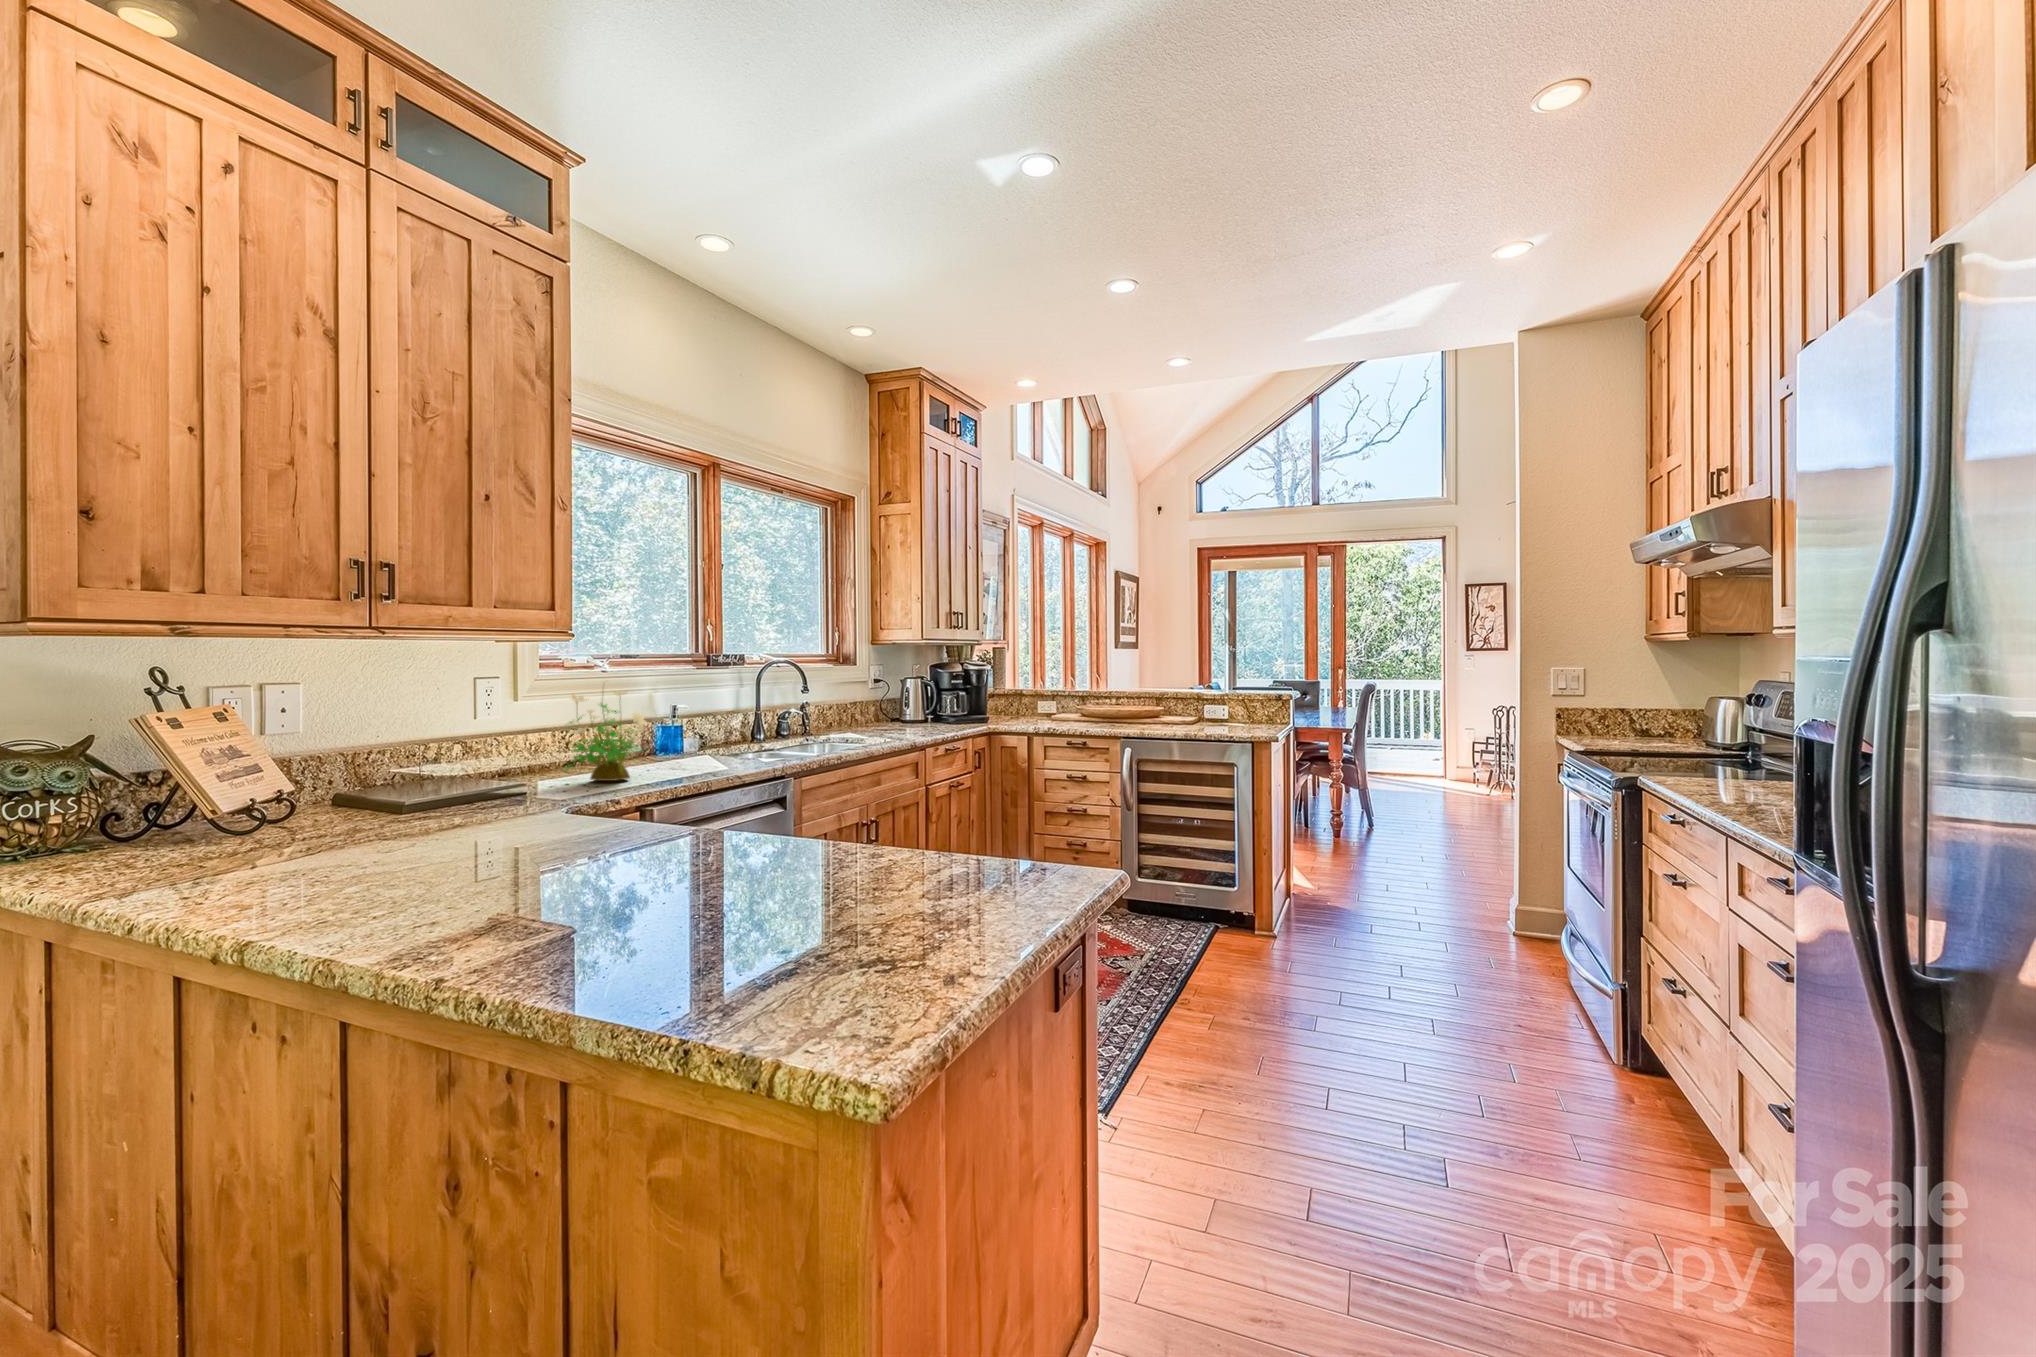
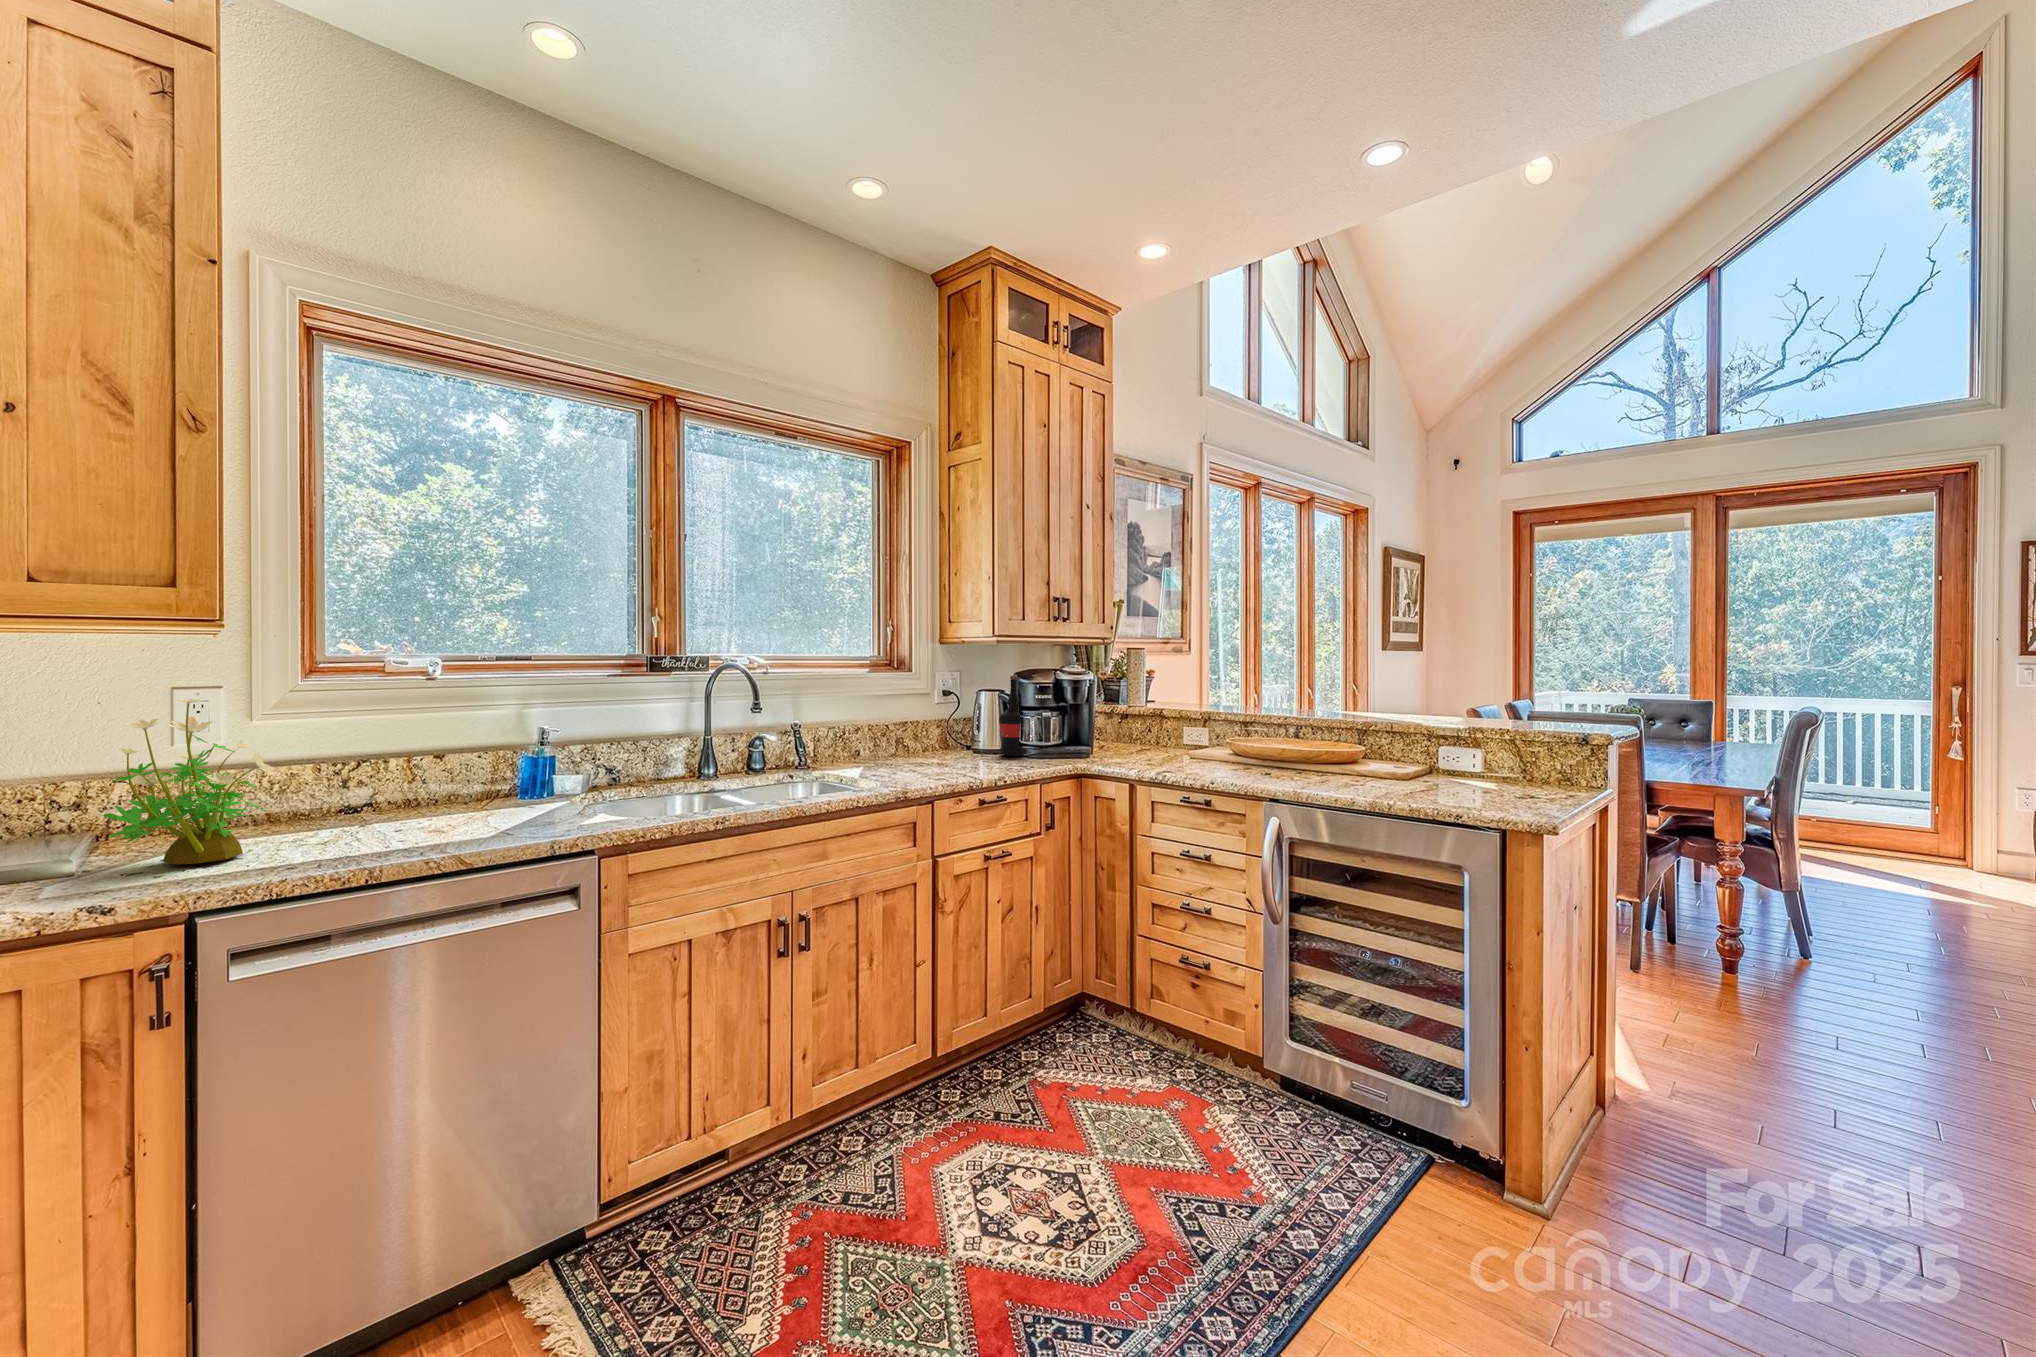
wine bottle: none [923,667,943,725] -> present [999,676,1028,756]

